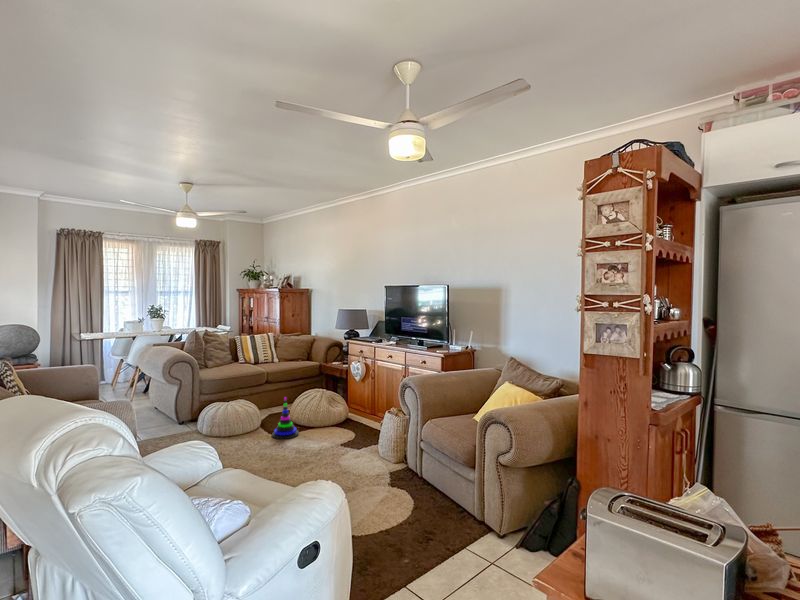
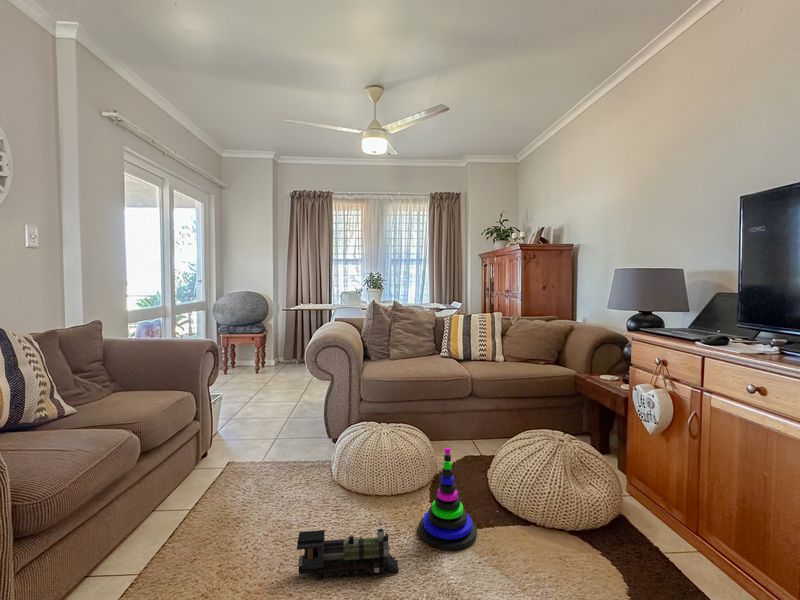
toy train: none [233,427,276,457] -> present [297,522,399,579]

